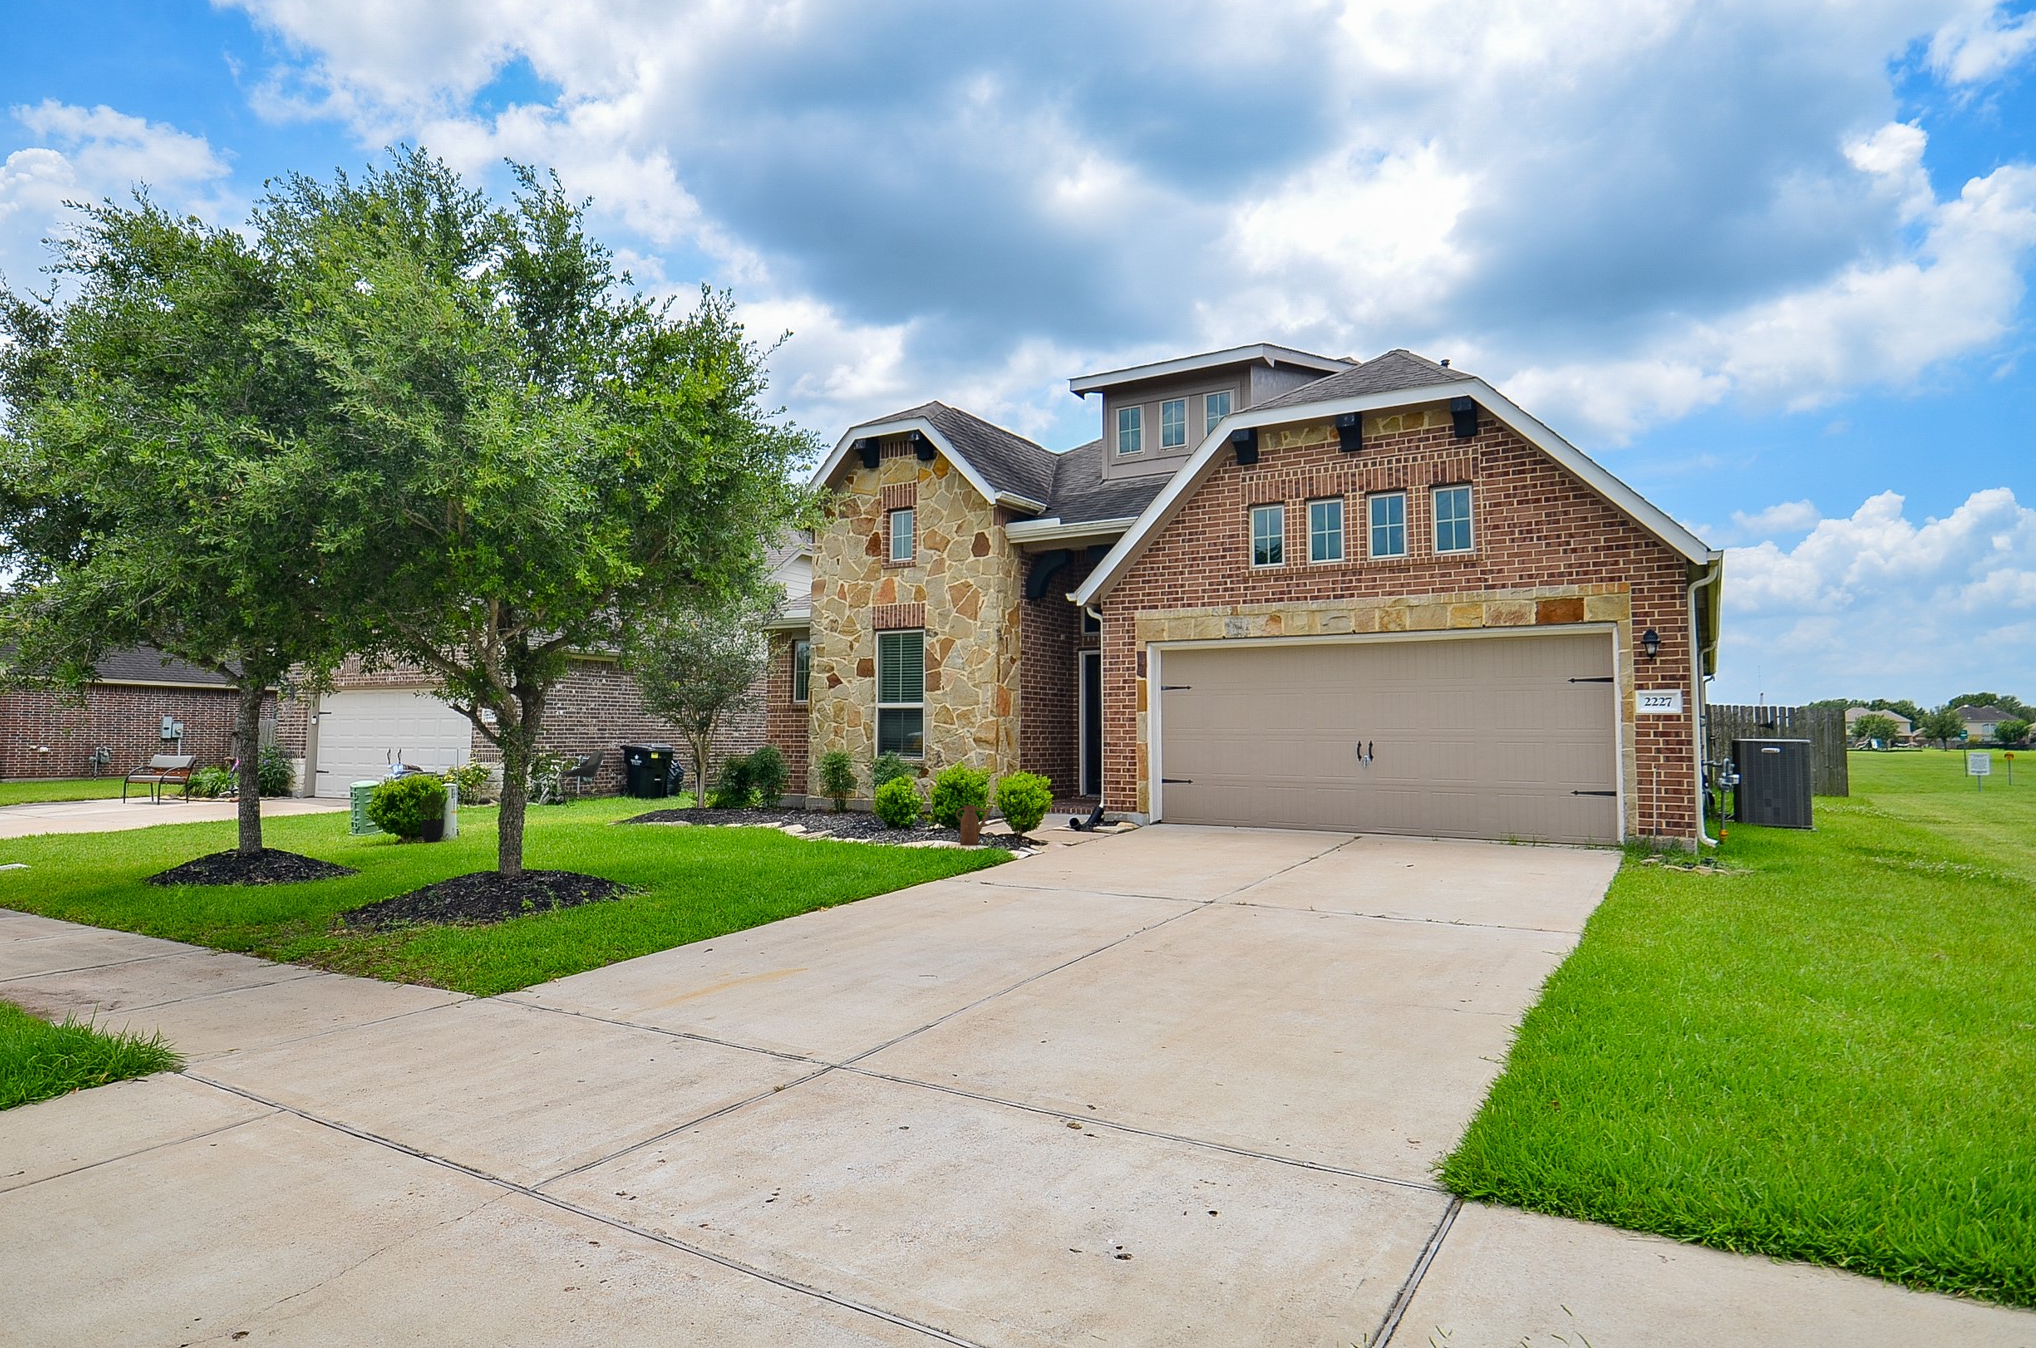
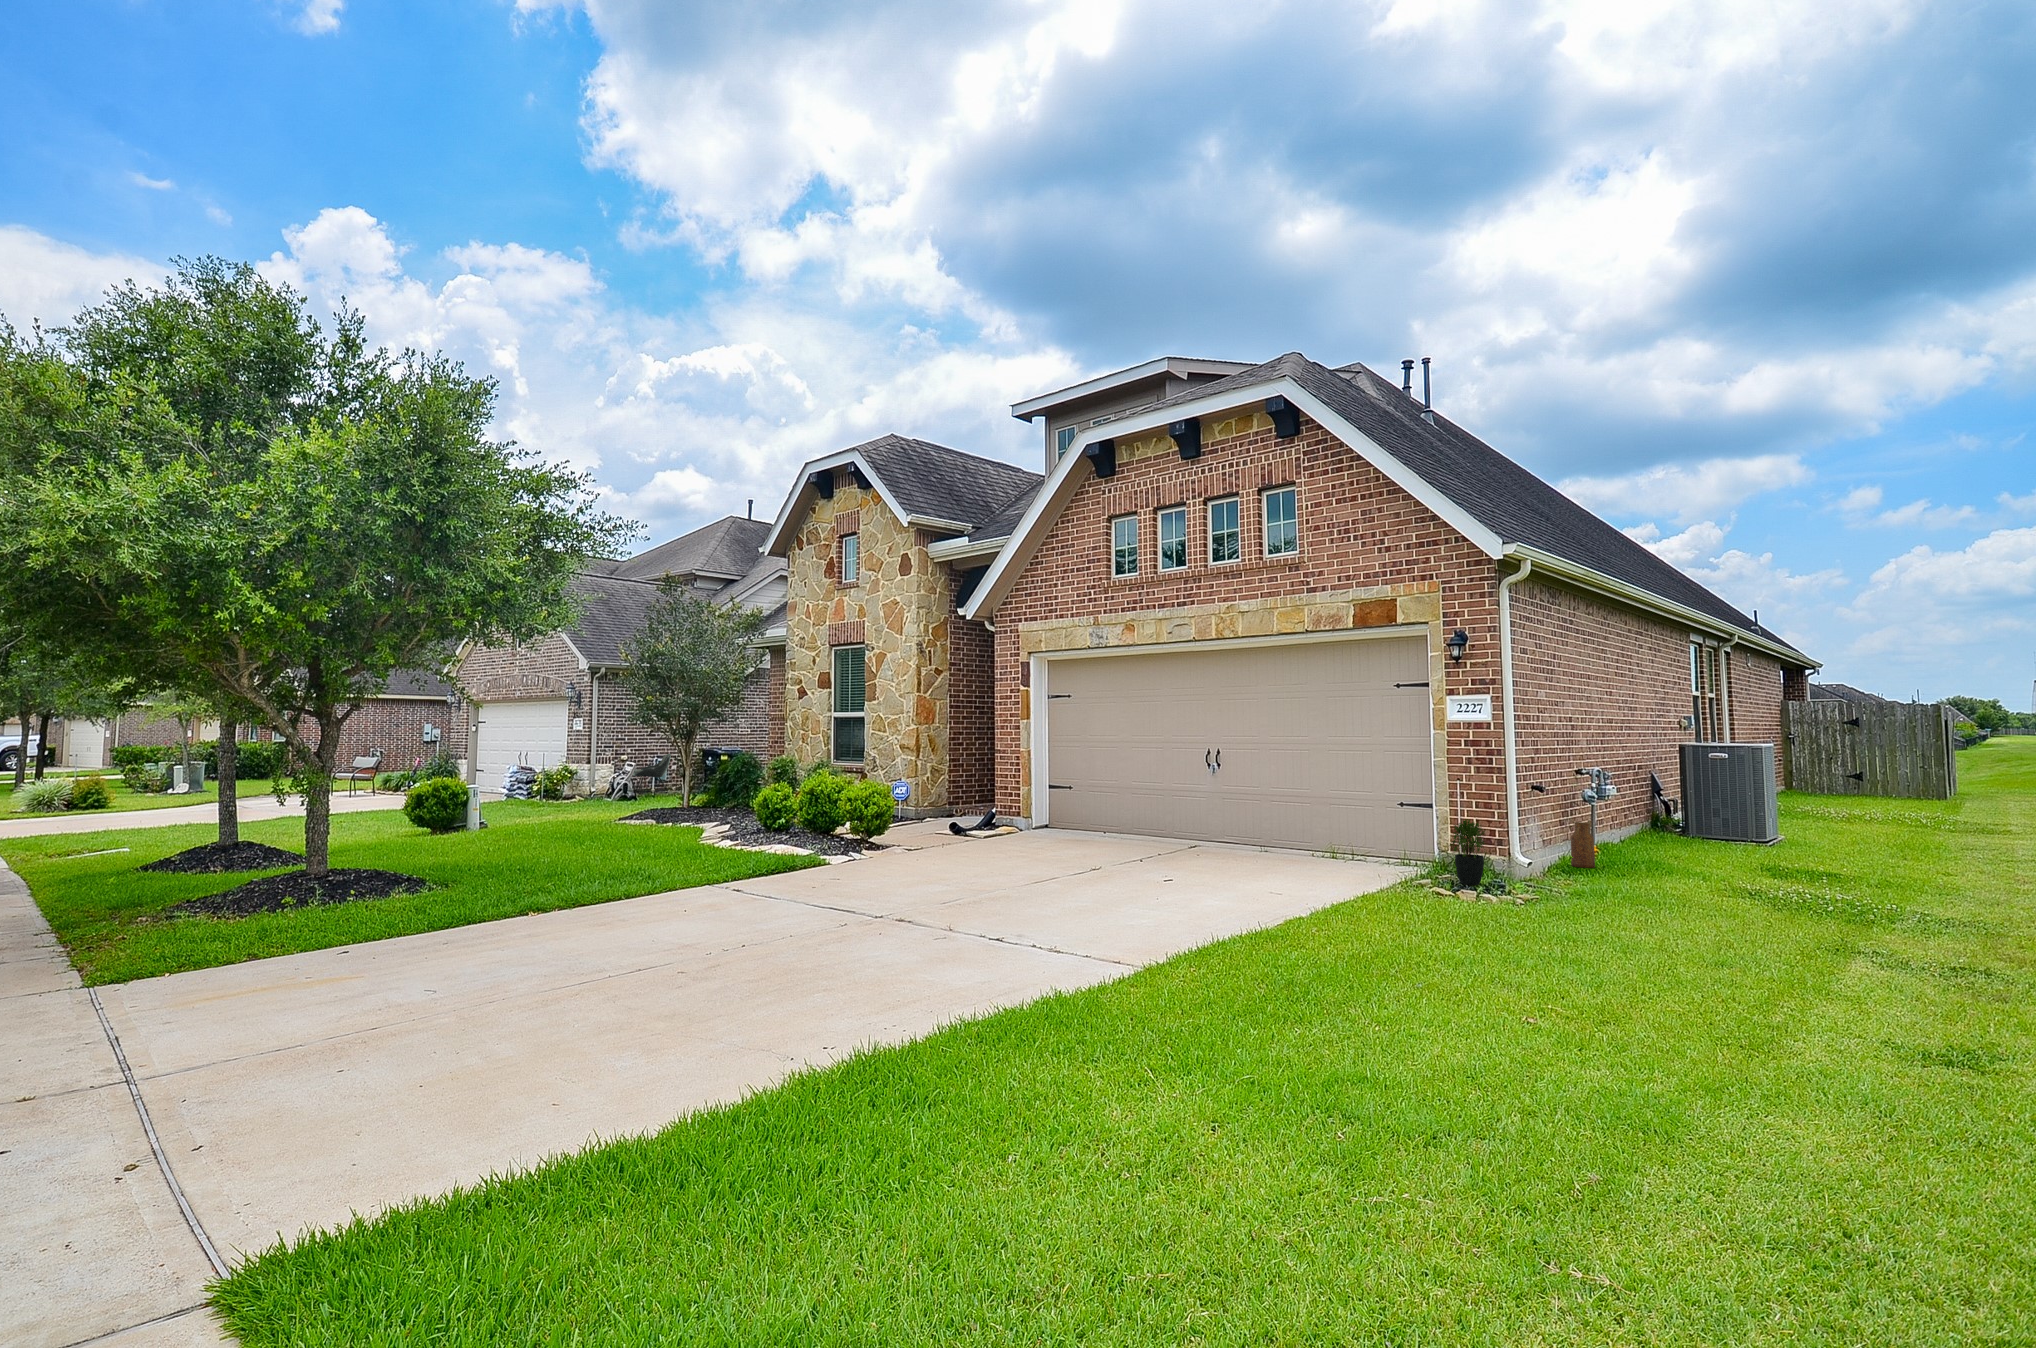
potted plant: present [416,792,446,842] -> present [1449,819,1486,885]
watering can: present [956,805,993,845] -> present [1571,820,1595,868]

